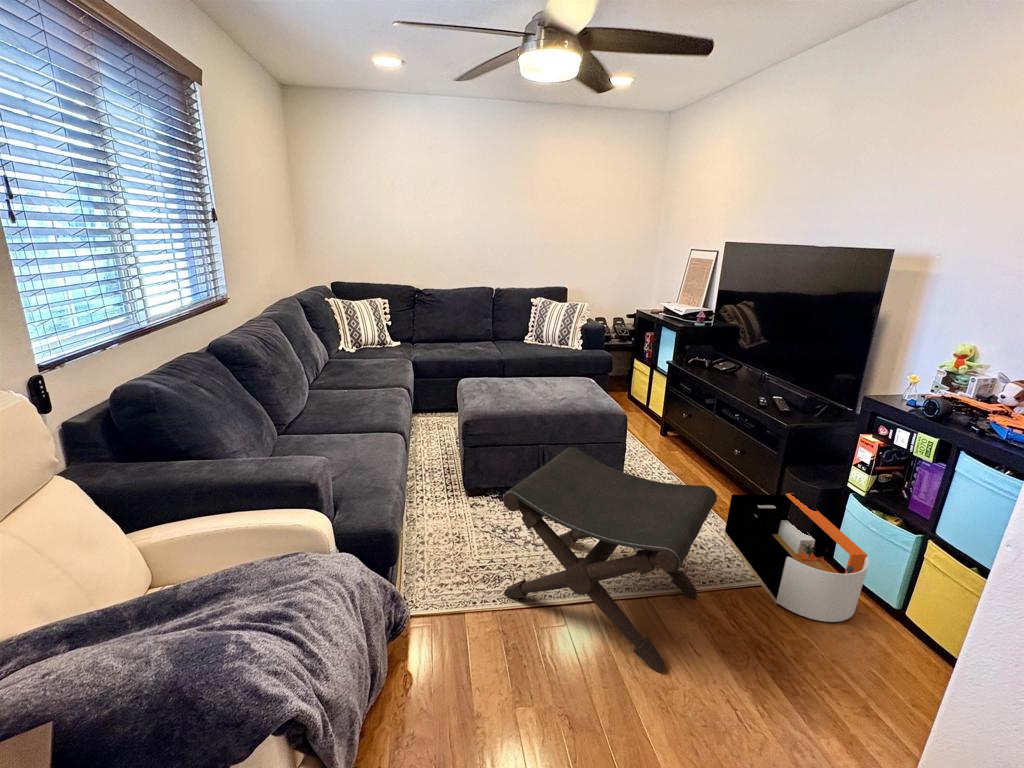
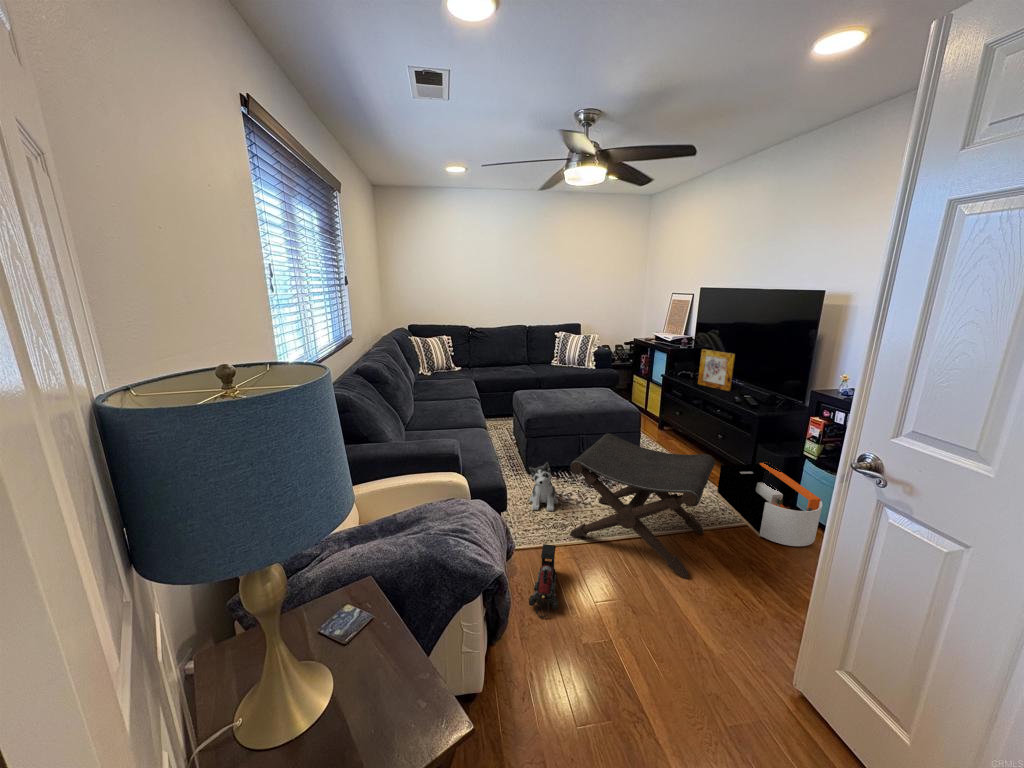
picture frame: none [712,329,764,388] -> present [698,349,735,391]
plush toy: none [456,486,499,555] -> present [529,462,558,511]
toy train: none [413,616,469,738] -> present [529,544,559,618]

